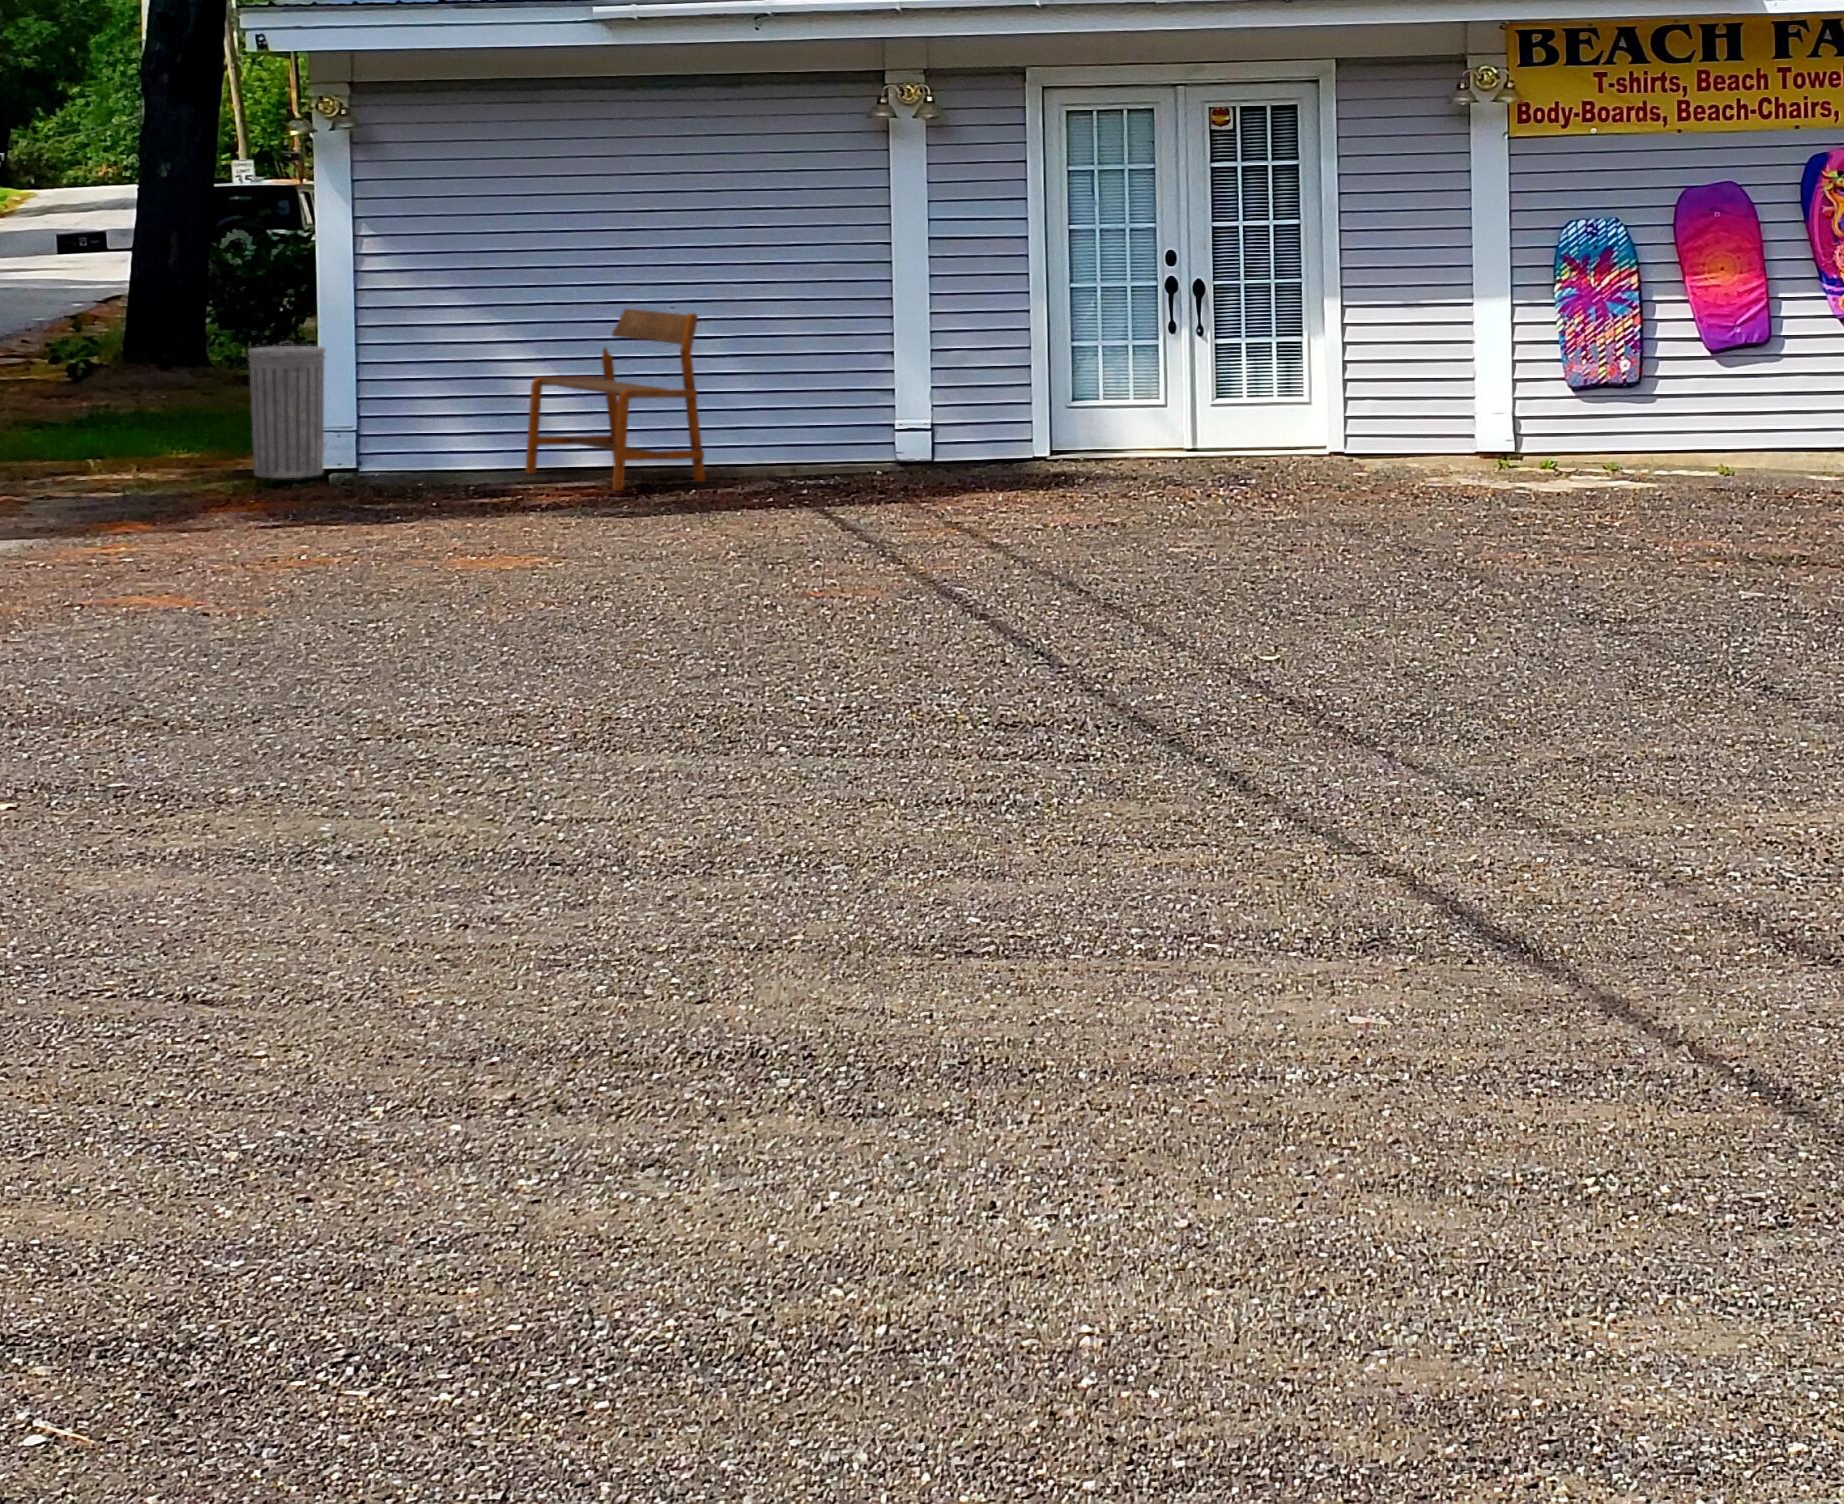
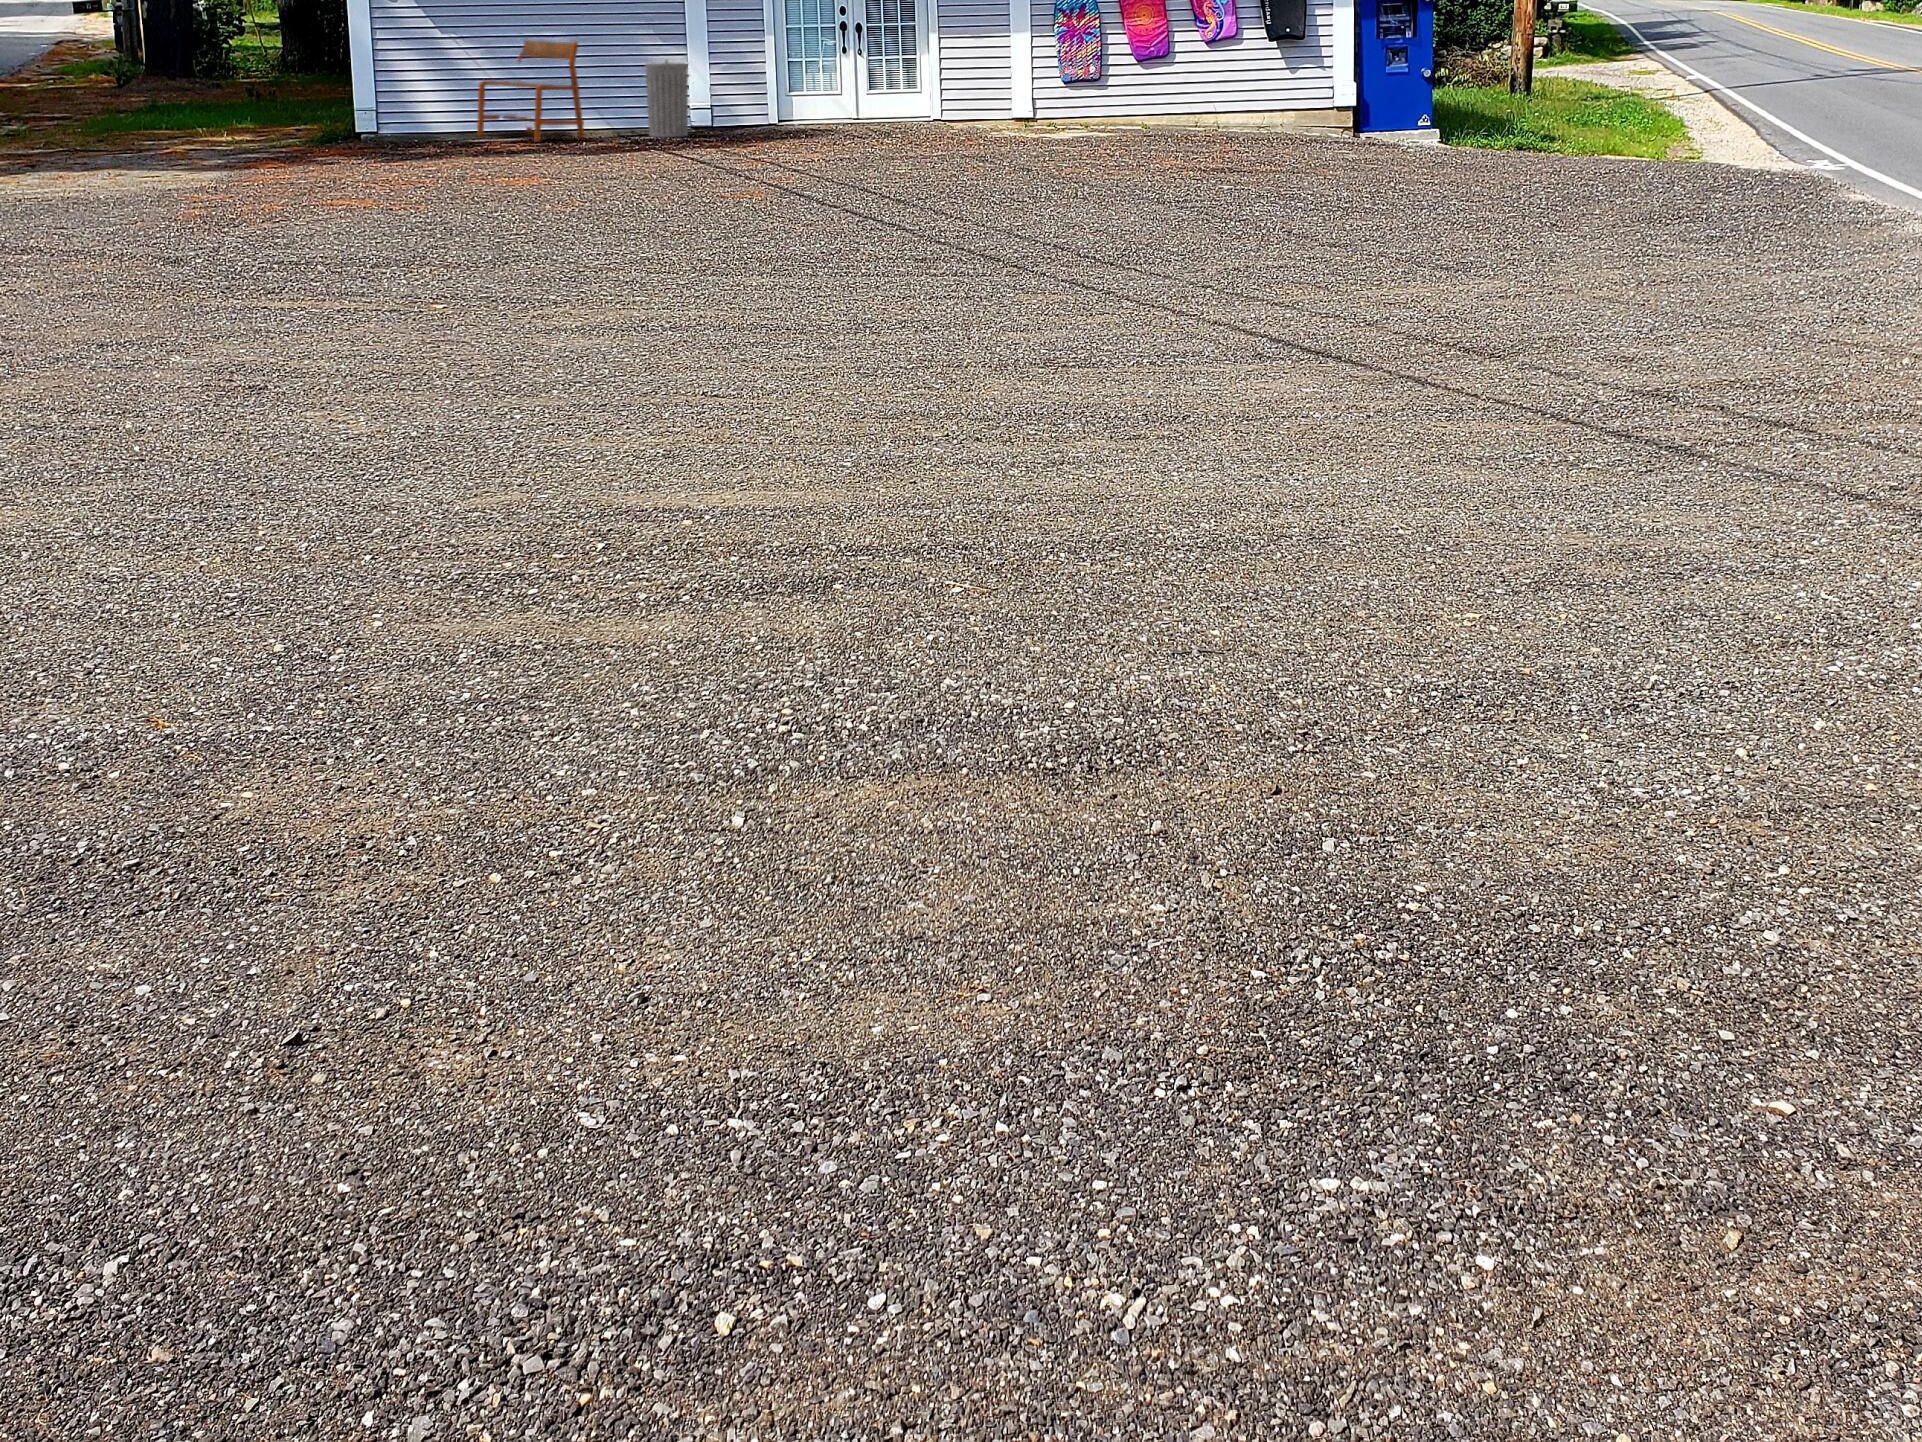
trash can: present [248,345,325,478] -> present [644,59,689,137]

